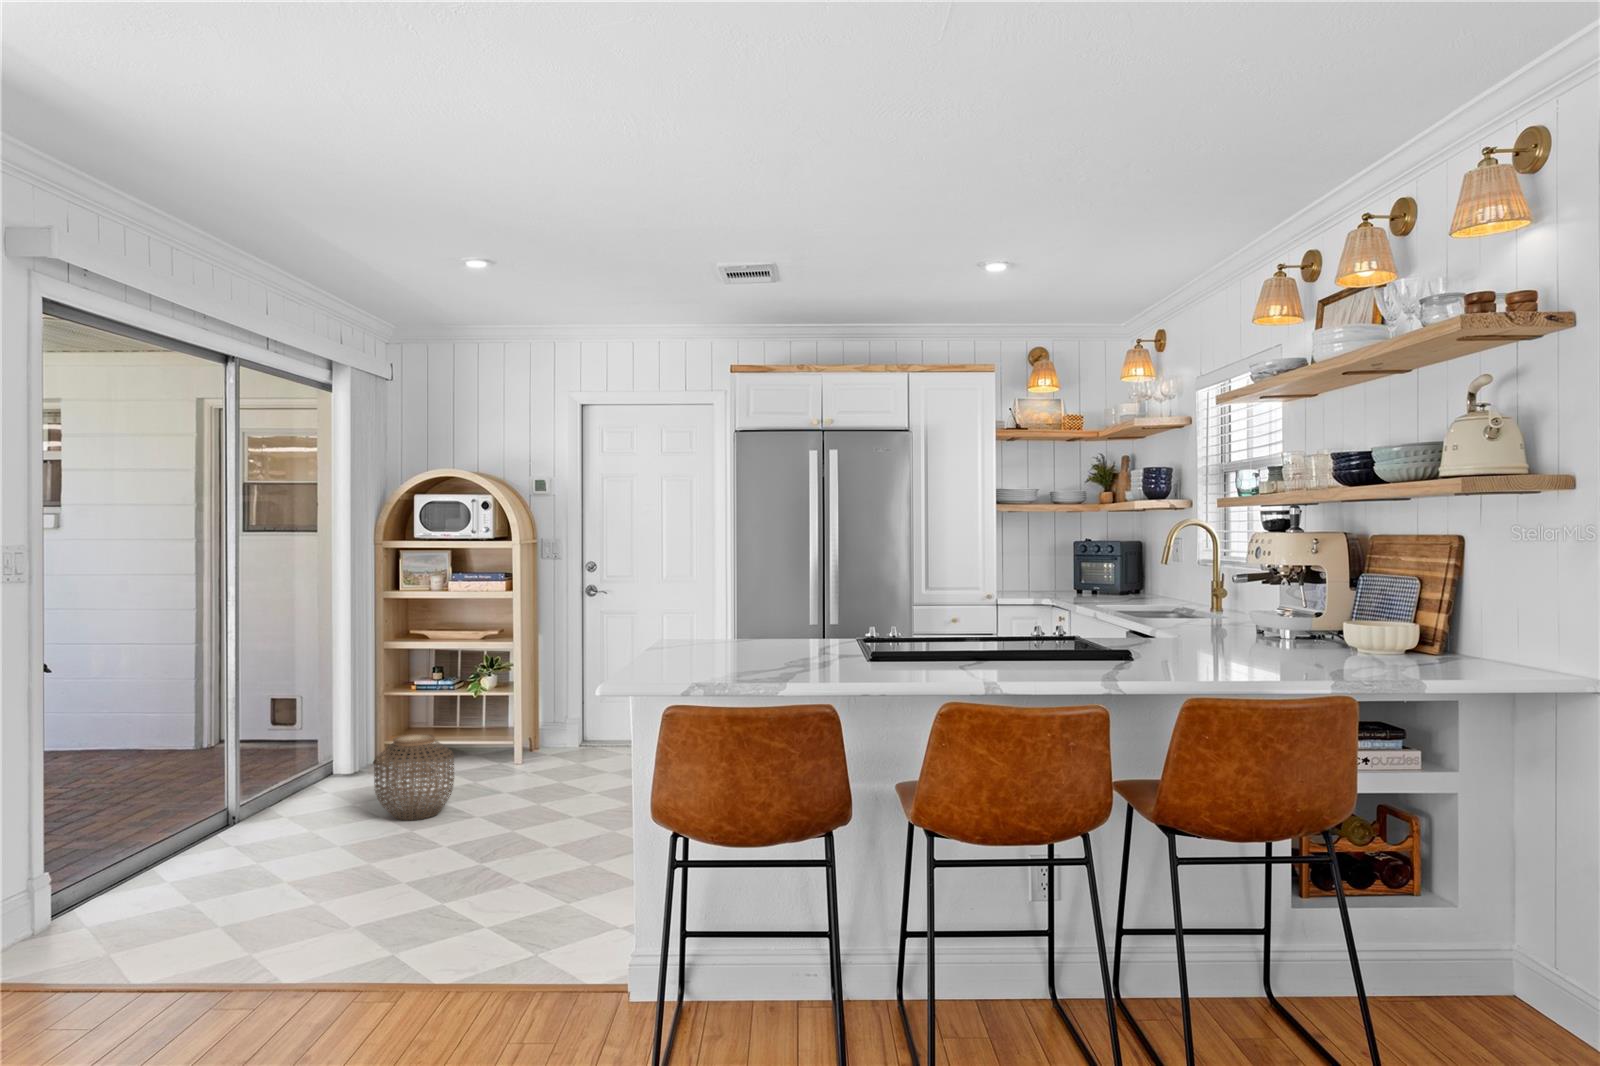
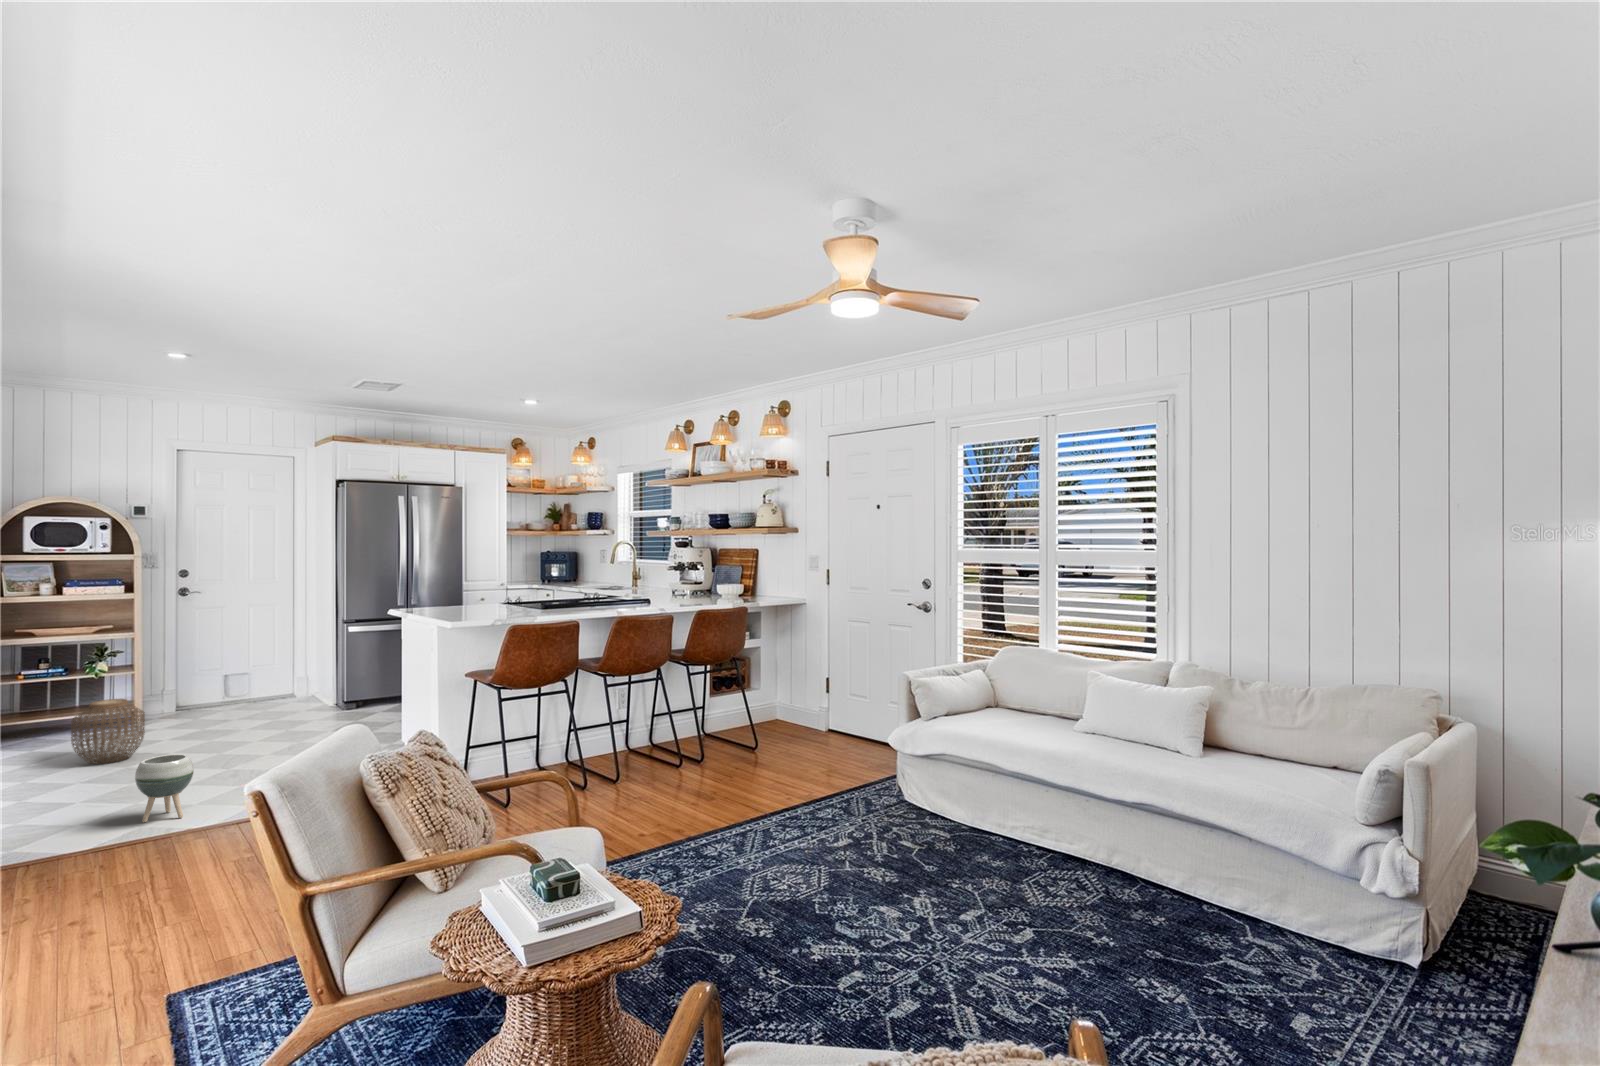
planter: none [250,849,329,955] -> present [135,754,194,822]

